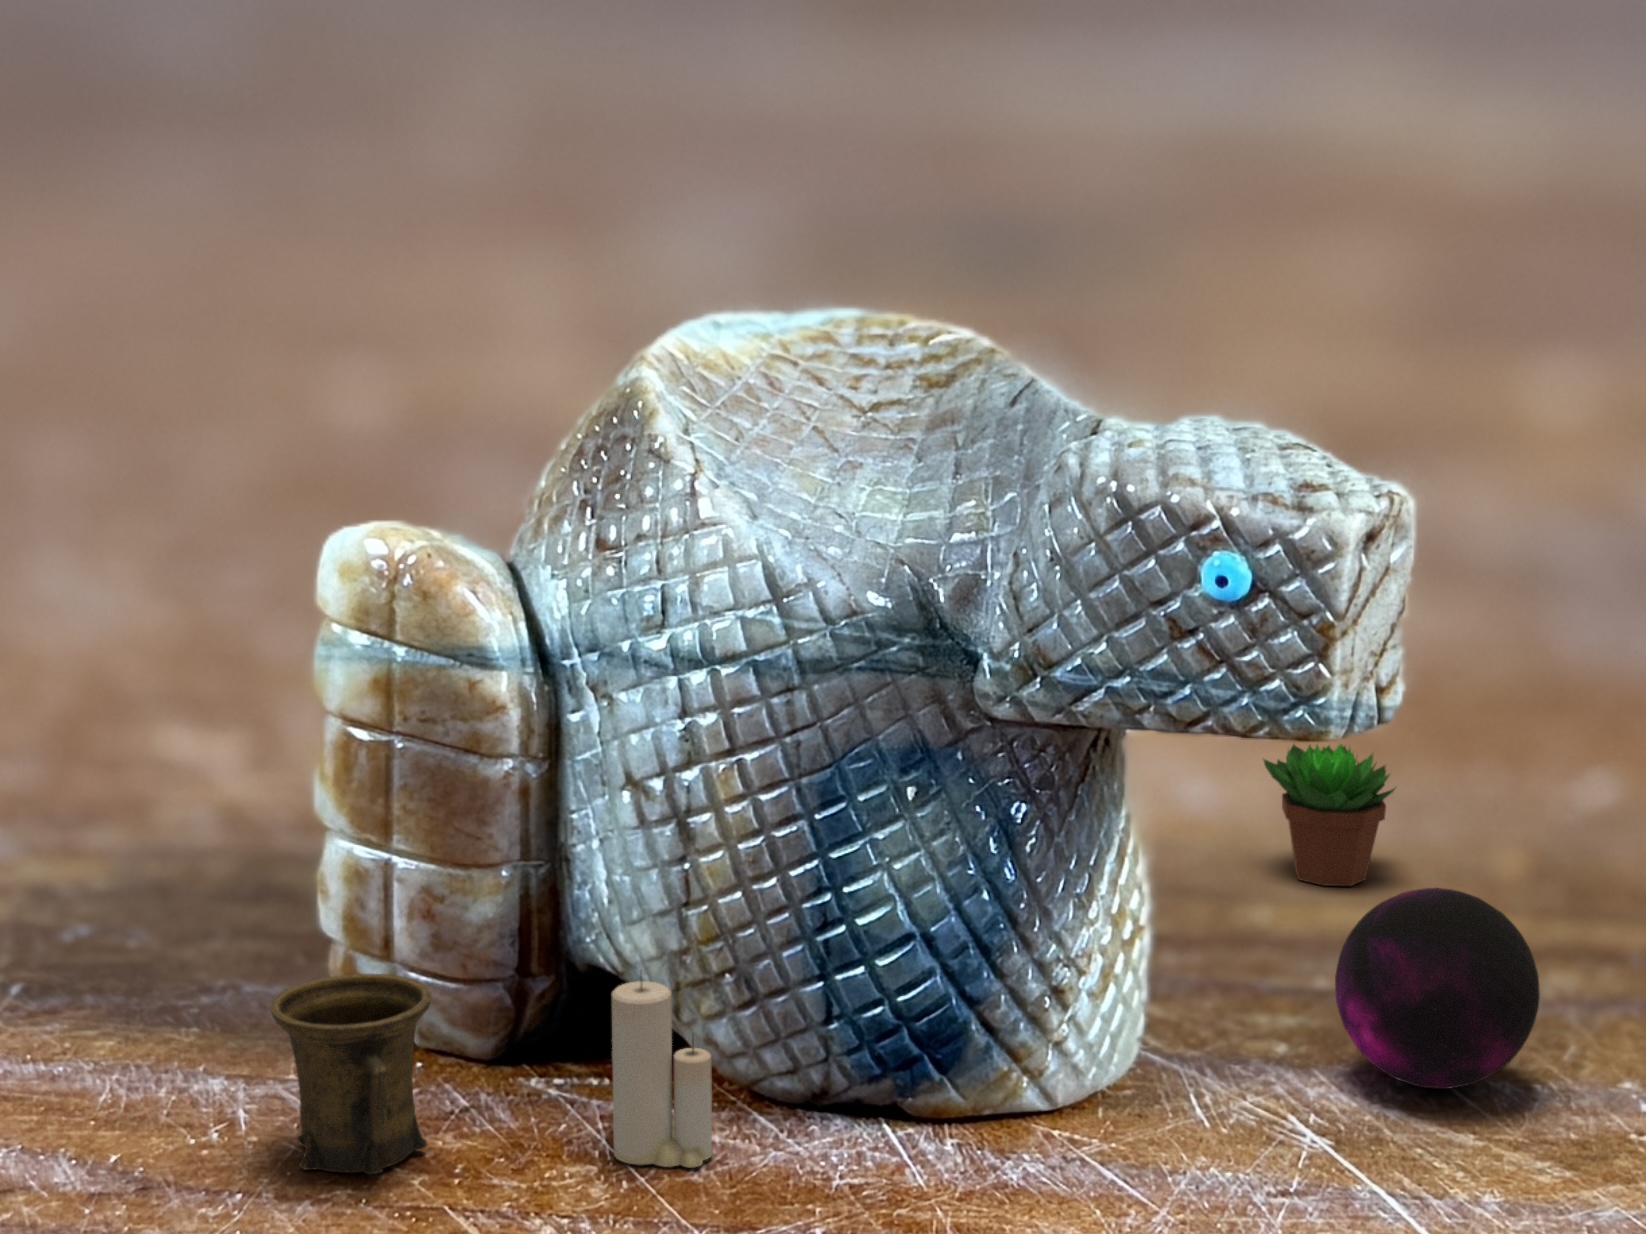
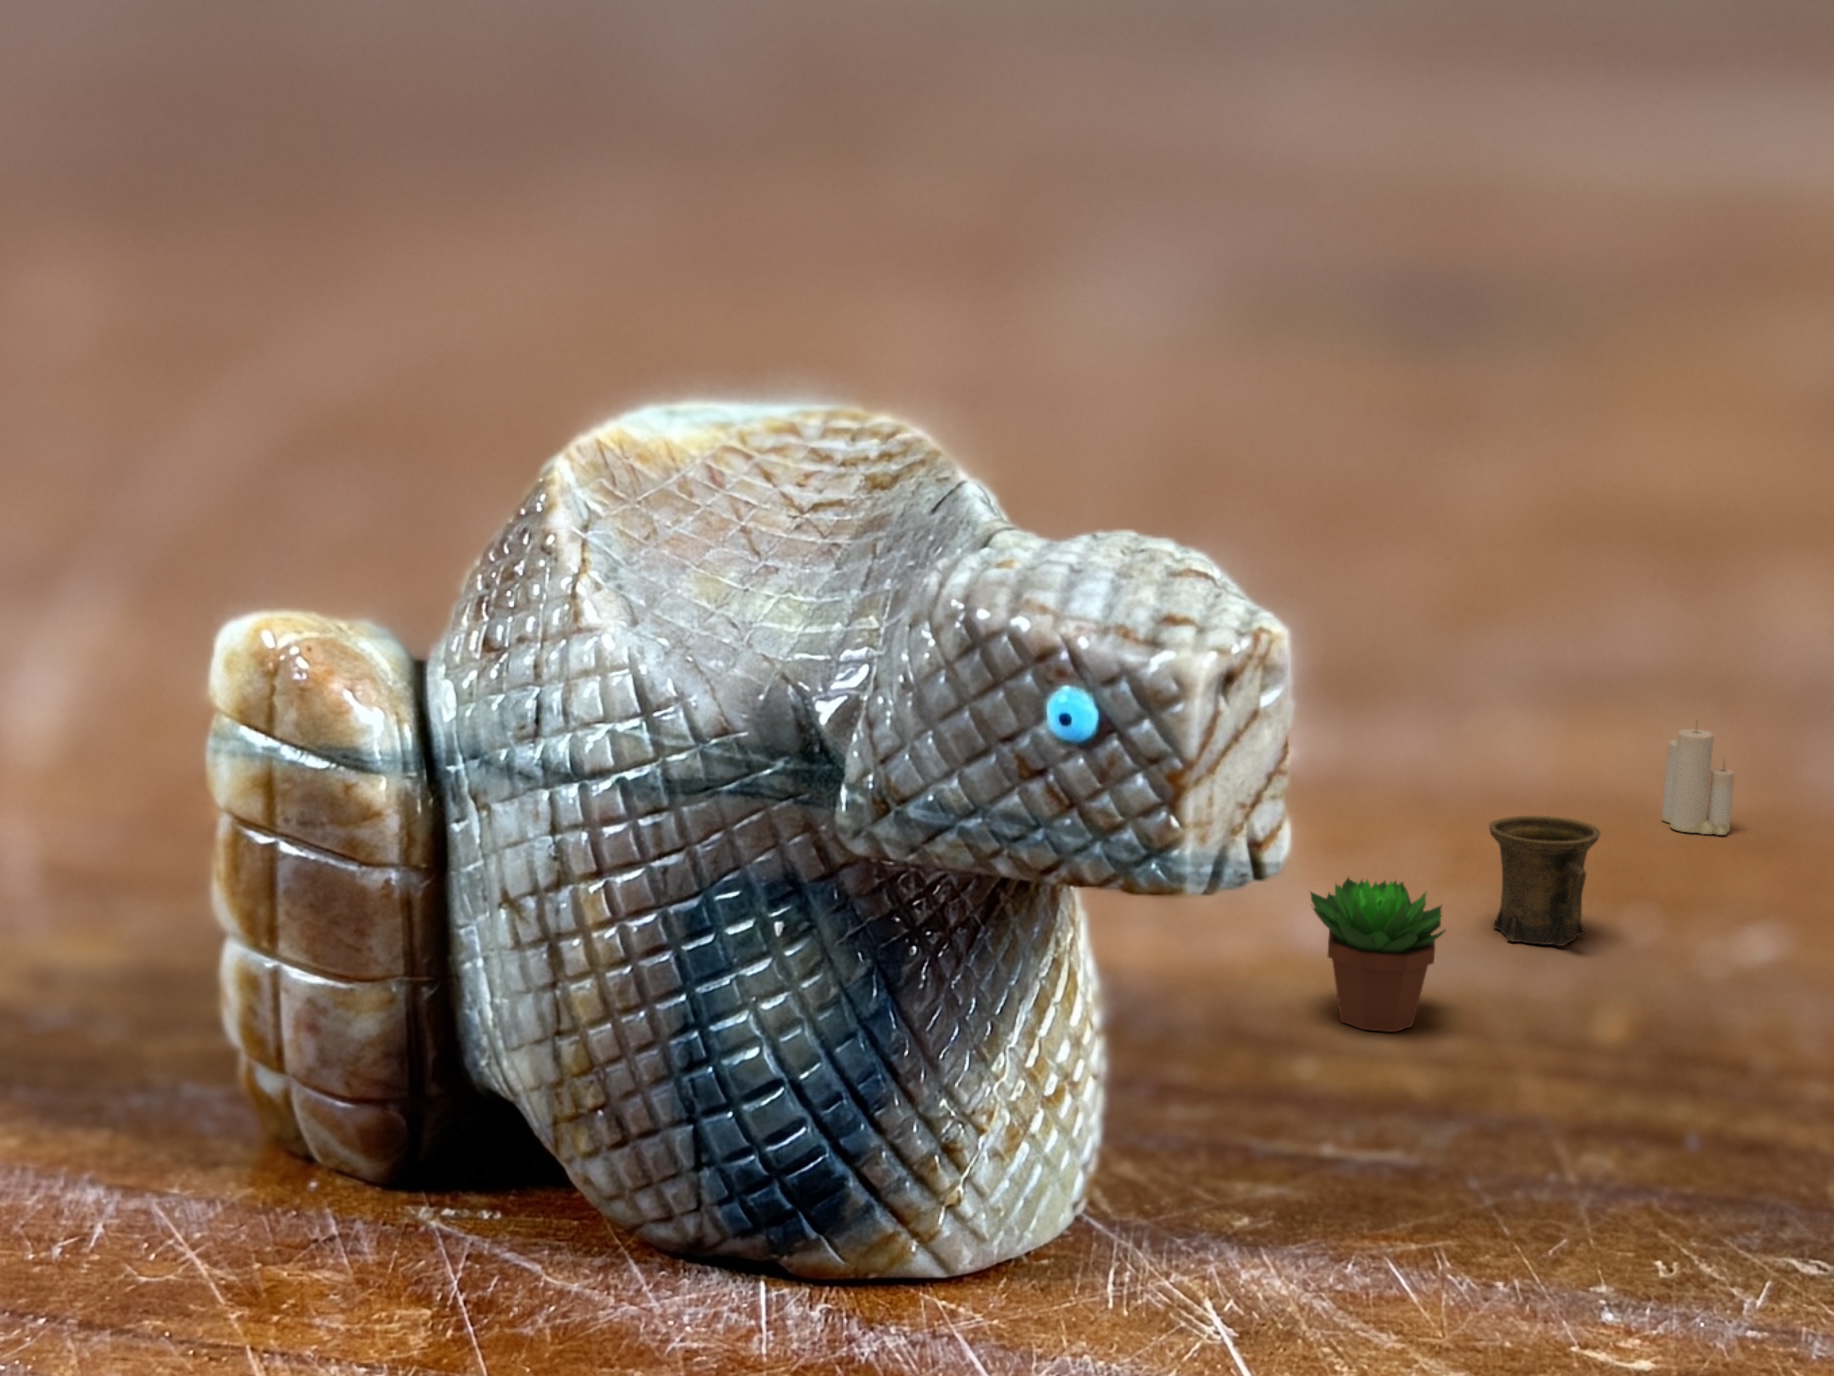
decorative orb: present [1335,888,1540,1089] -> none [1283,1056,1507,1281]
candle: present [612,971,712,1167] -> present [1662,729,1734,835]
mug: present [270,974,432,1174] -> present [1489,816,1600,946]

